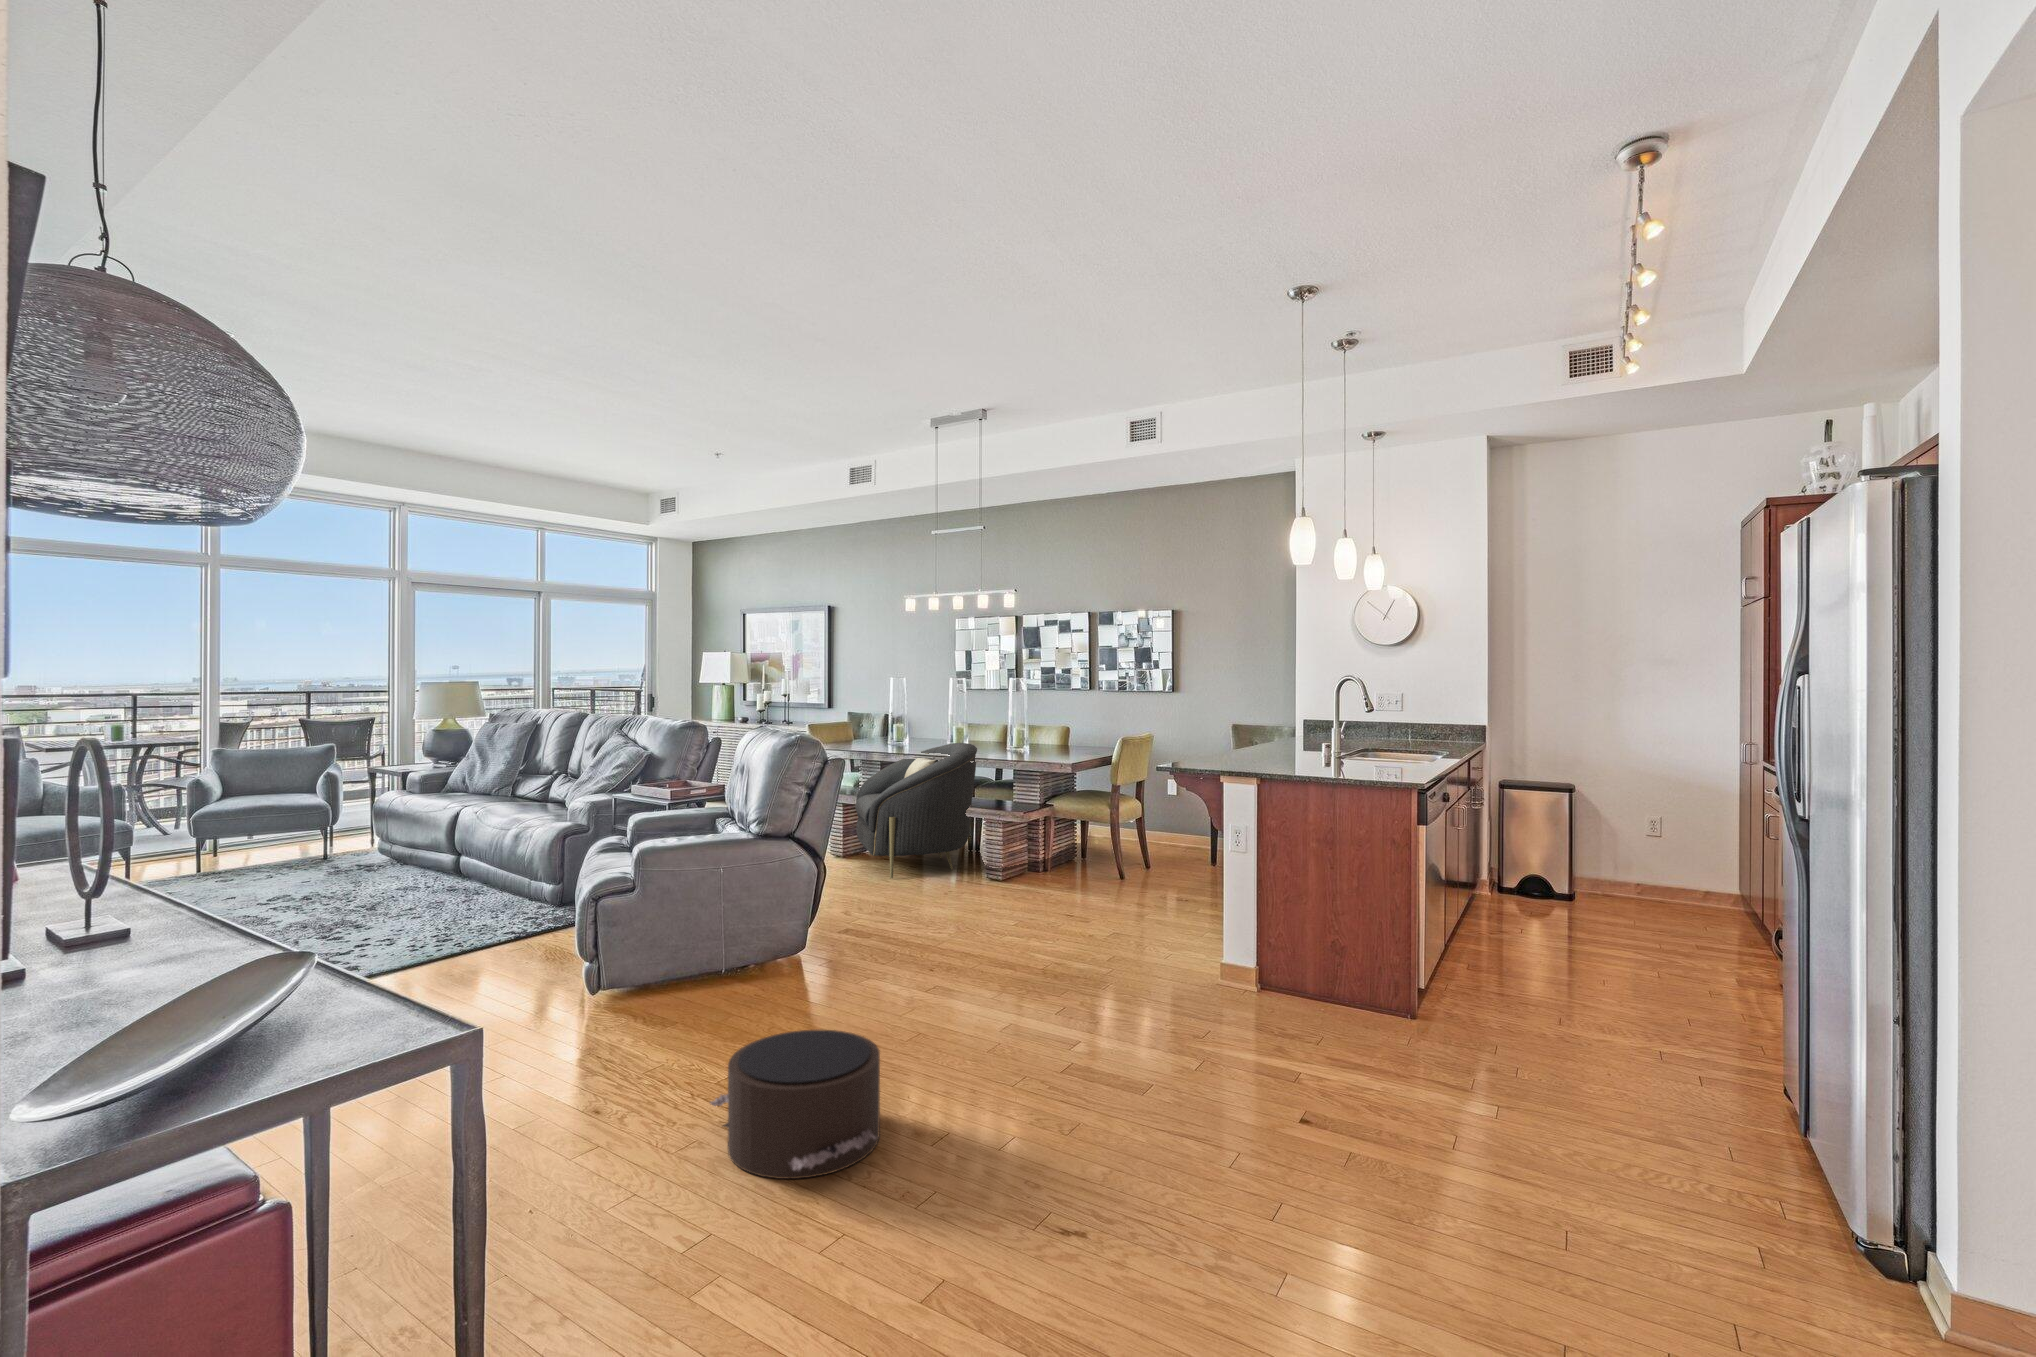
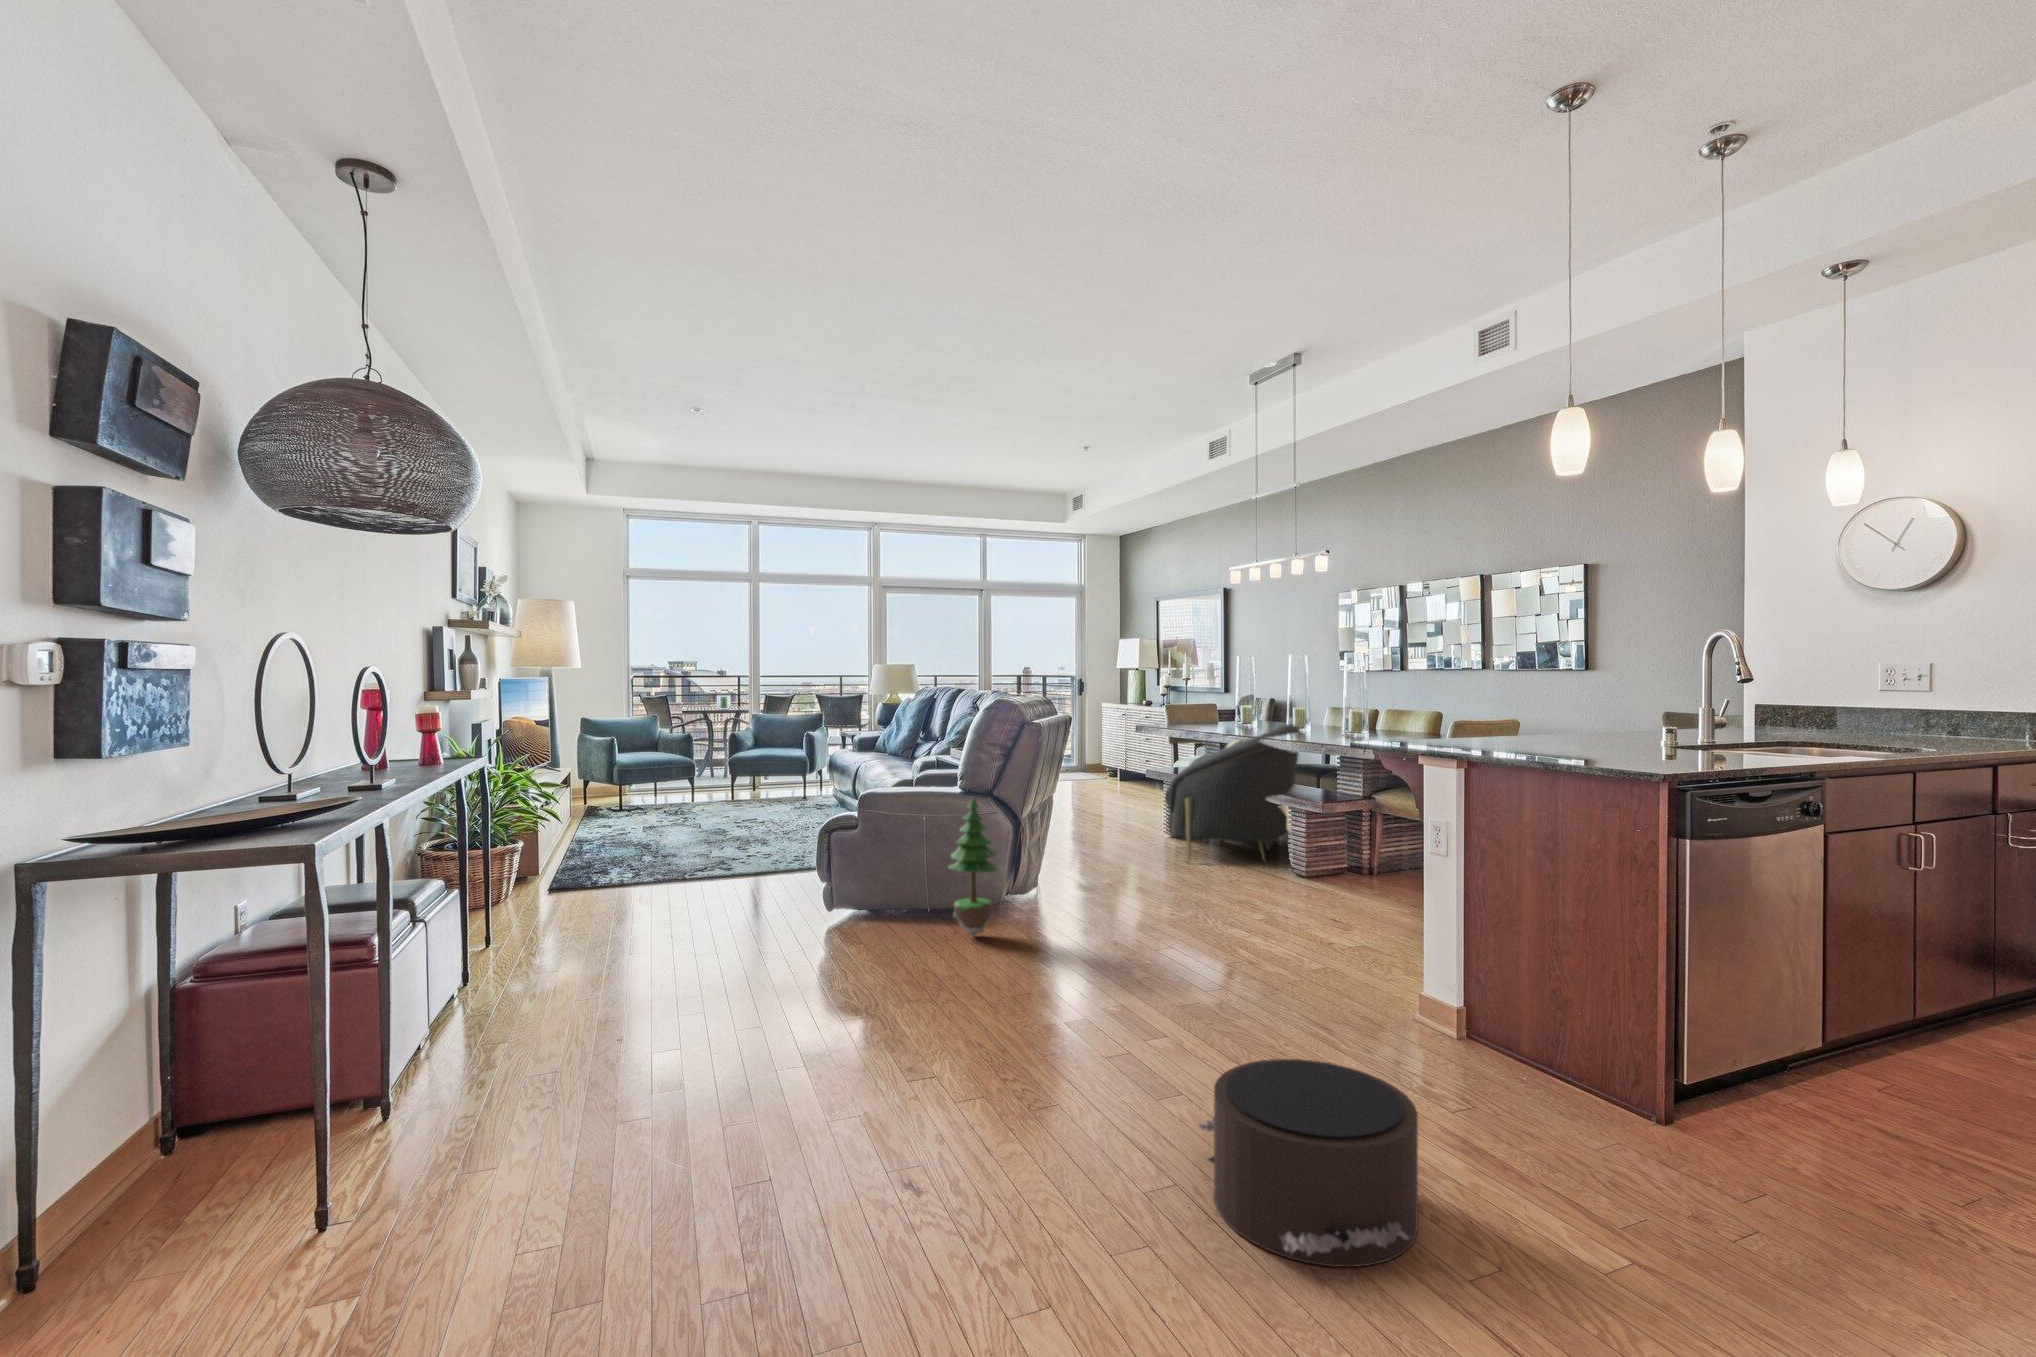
potted tree: none [765,836,818,980] -> present [949,798,997,936]
pouf: present [710,1029,880,1179] -> present [1199,1059,1418,1267]

